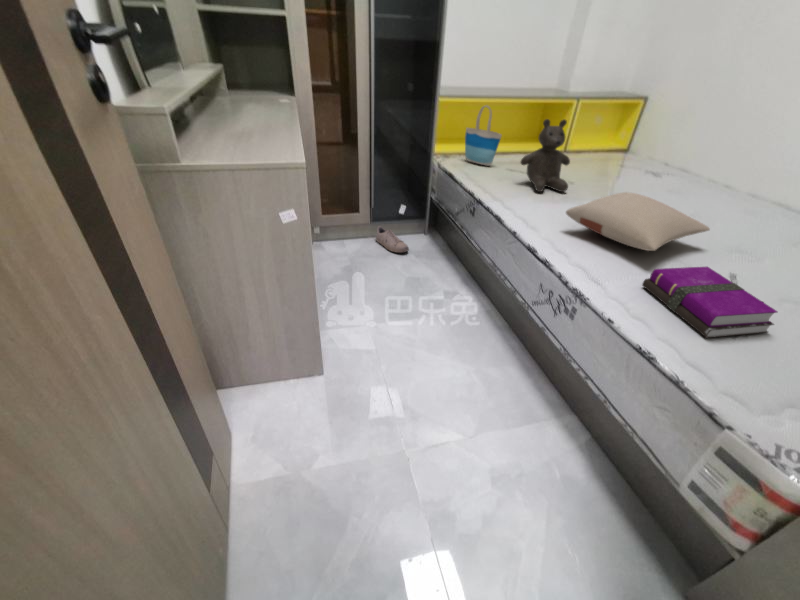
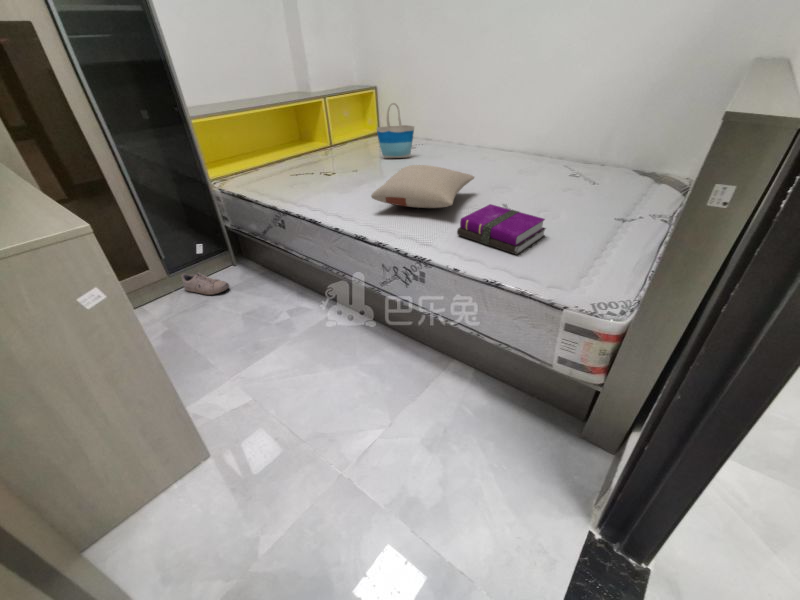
tote bag: present [465,105,501,166] -> present [377,103,414,158]
teddy bear: present [521,119,570,192] -> none [305,117,356,187]

